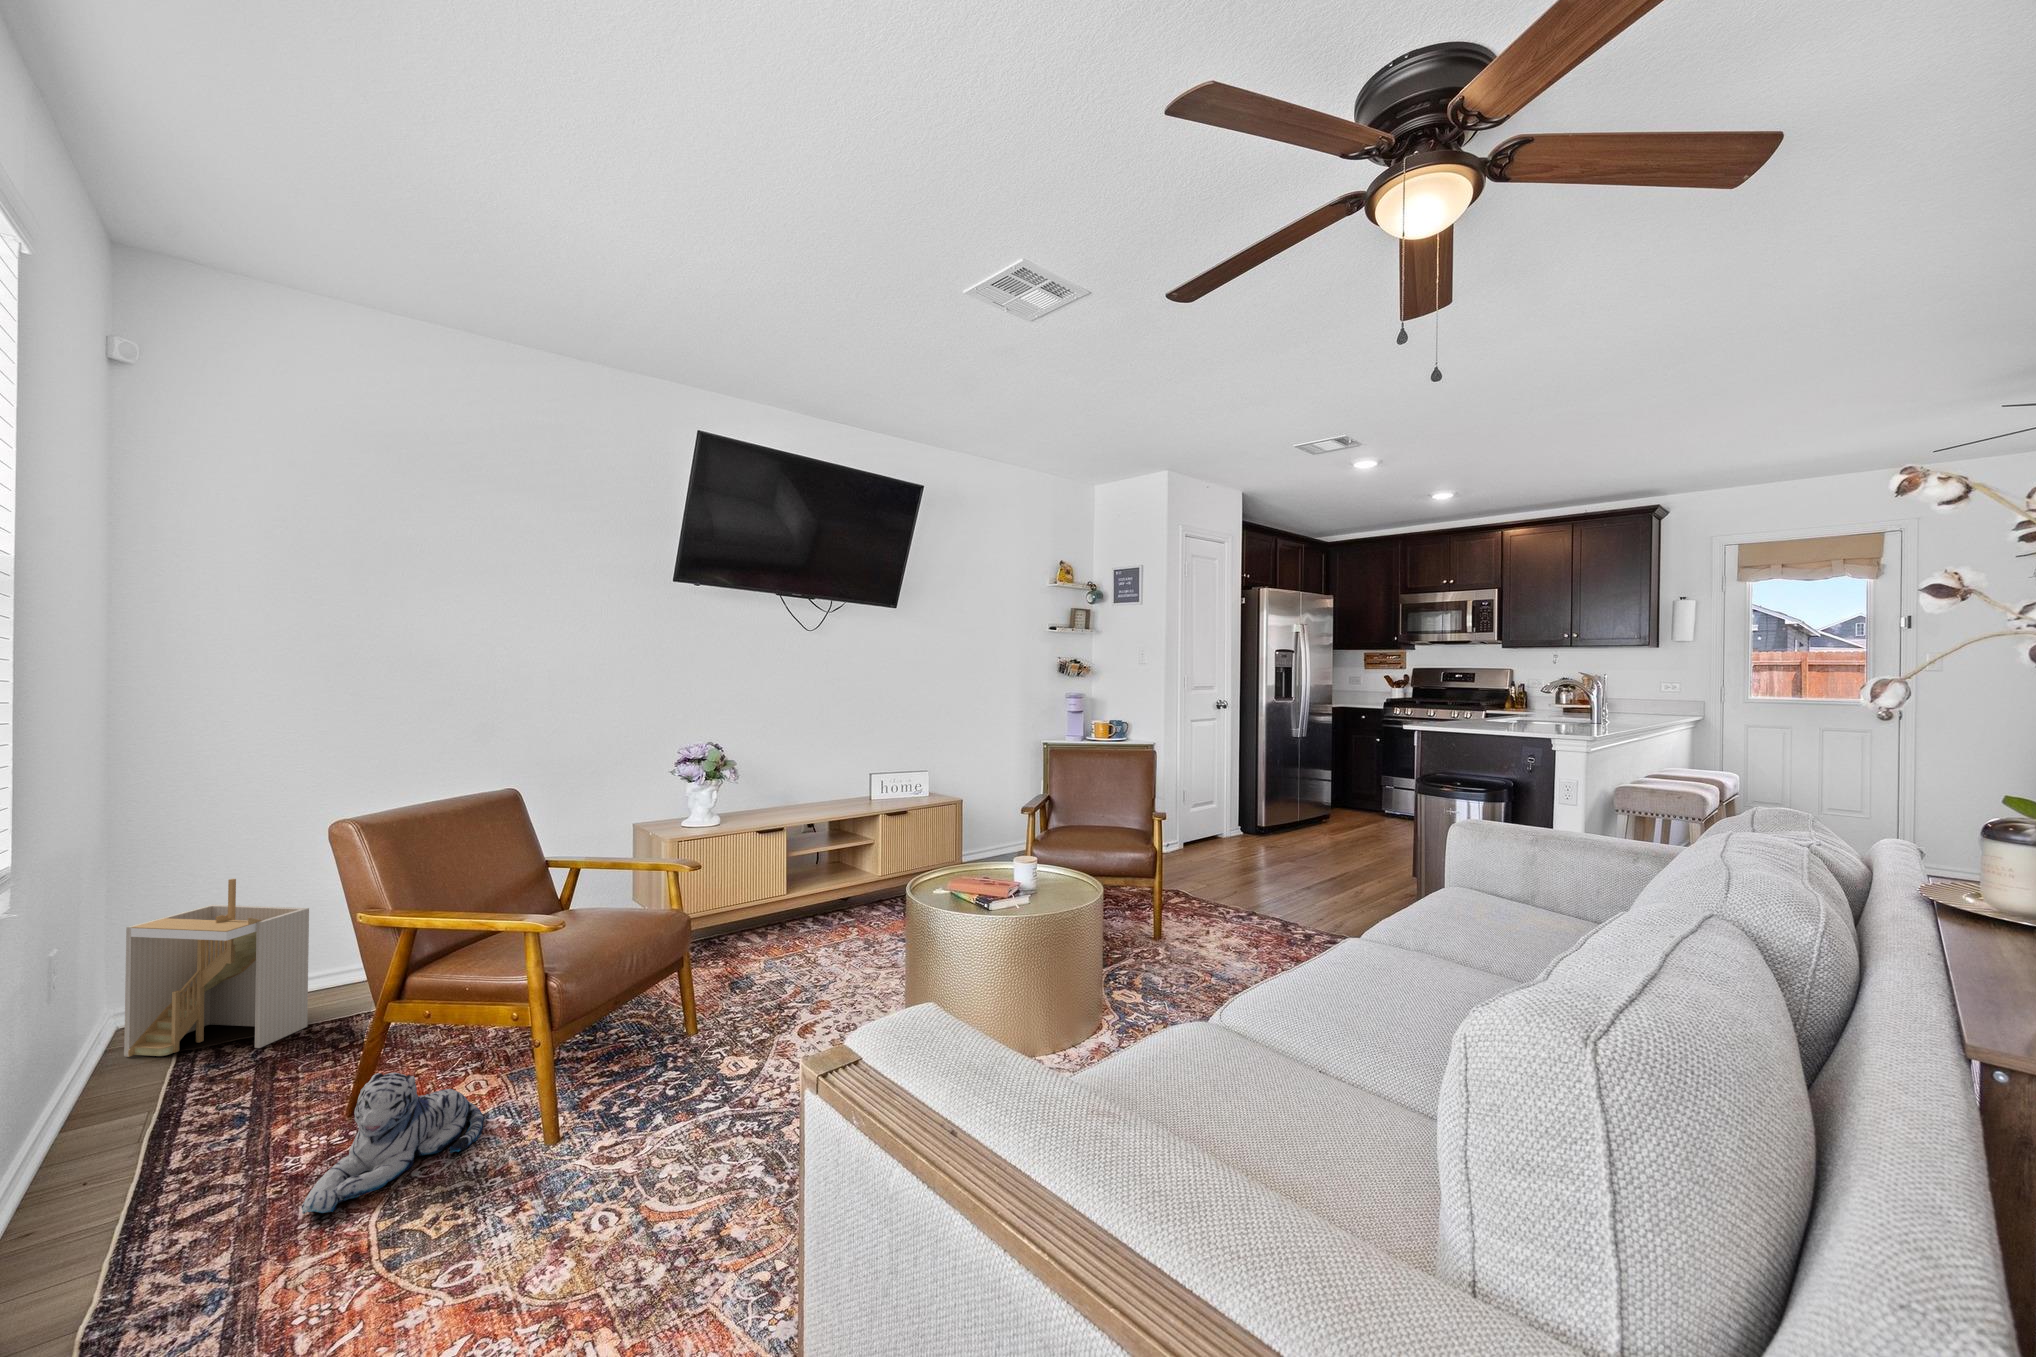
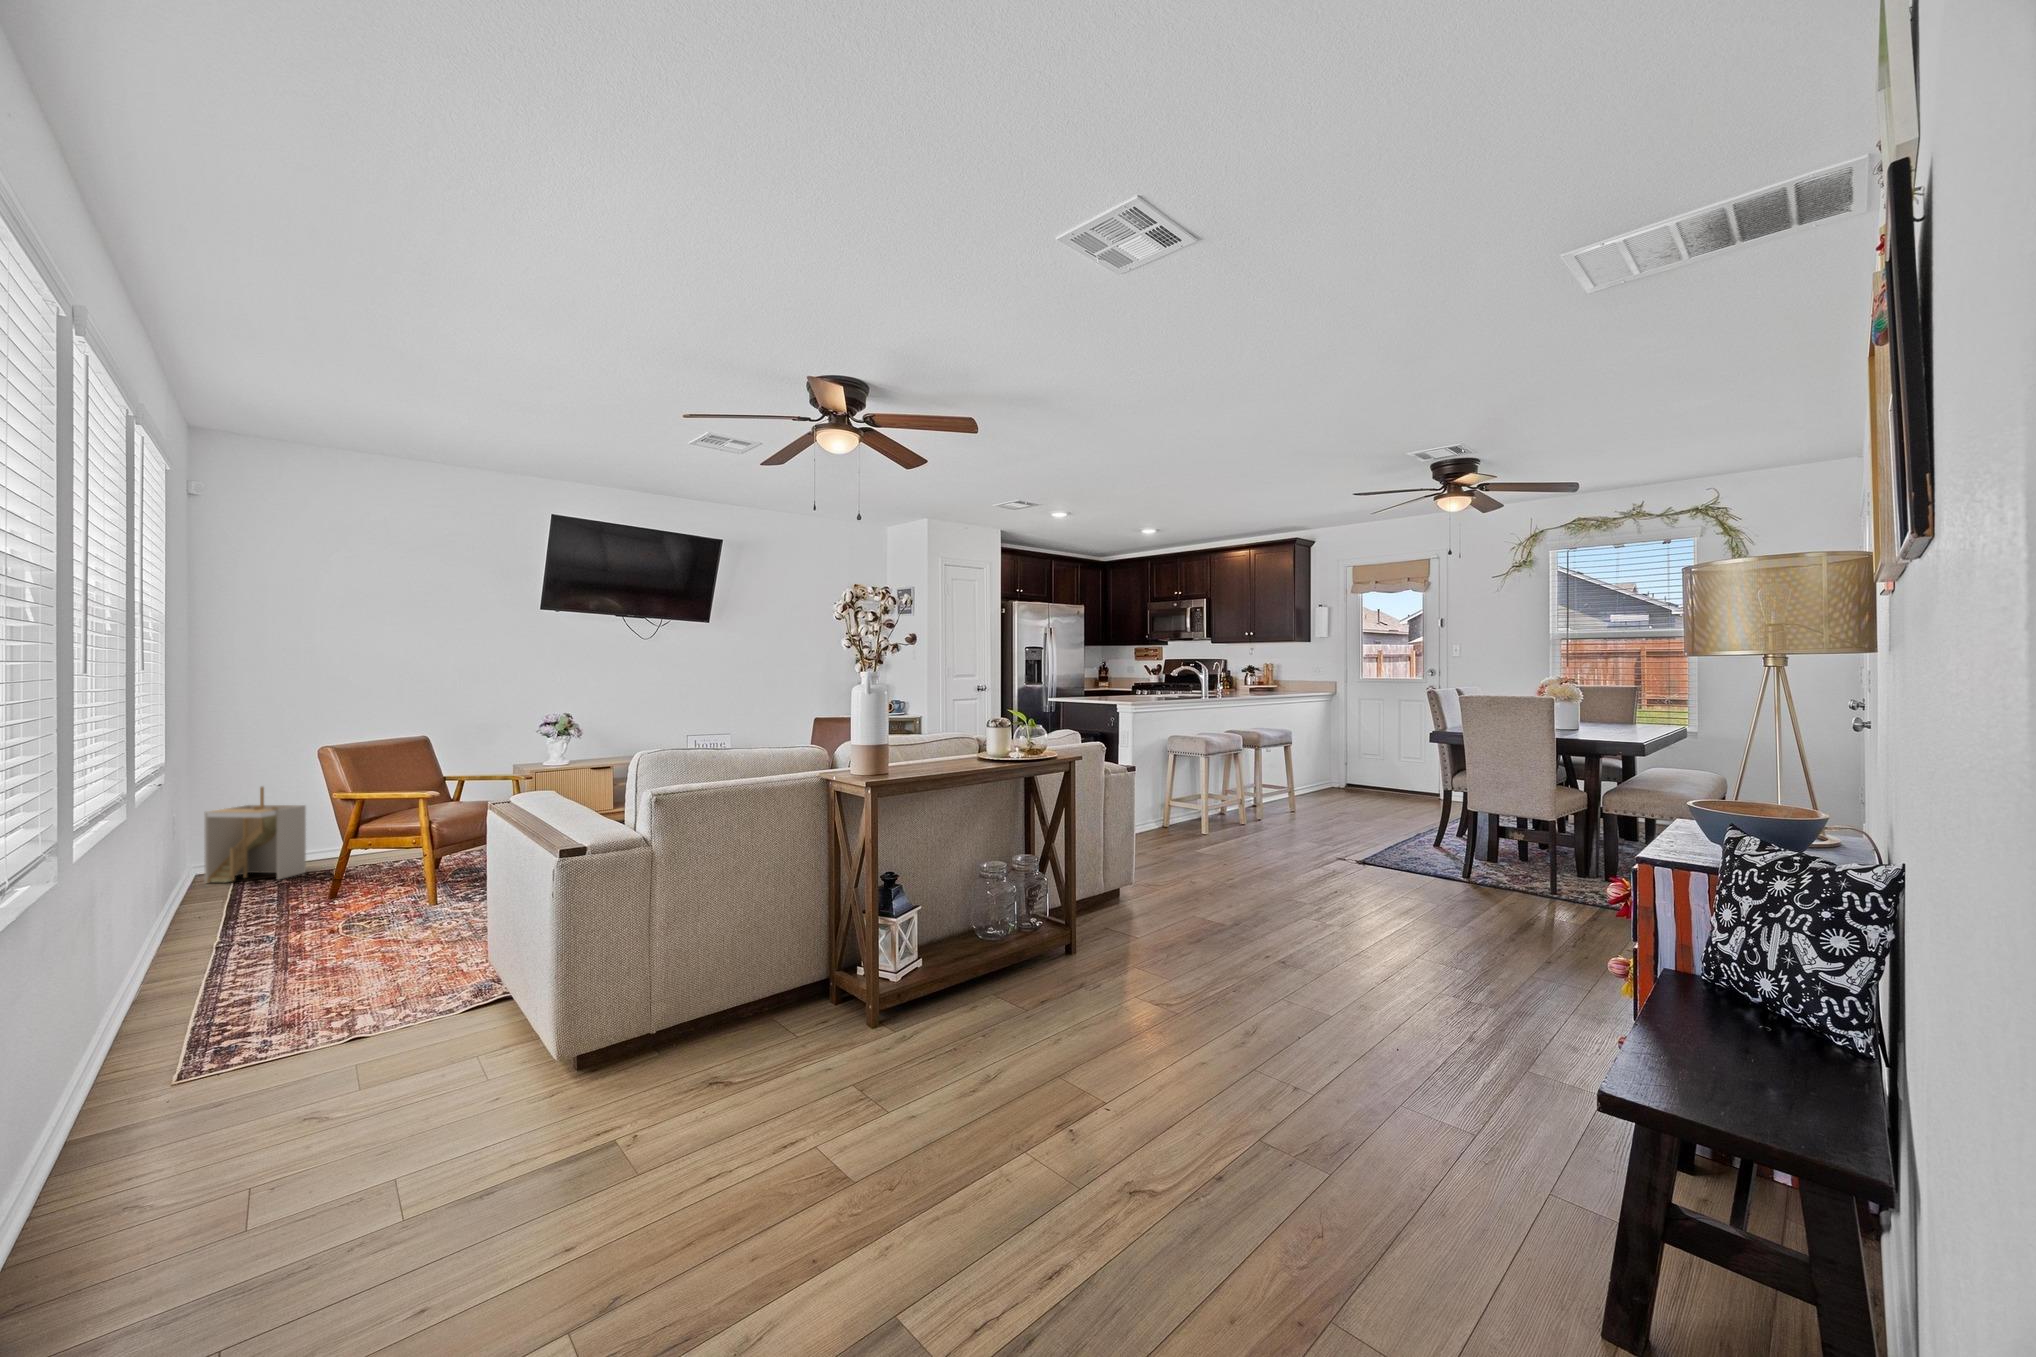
plush toy: present [301,1073,484,1214] -> none [308,864,400,921]

